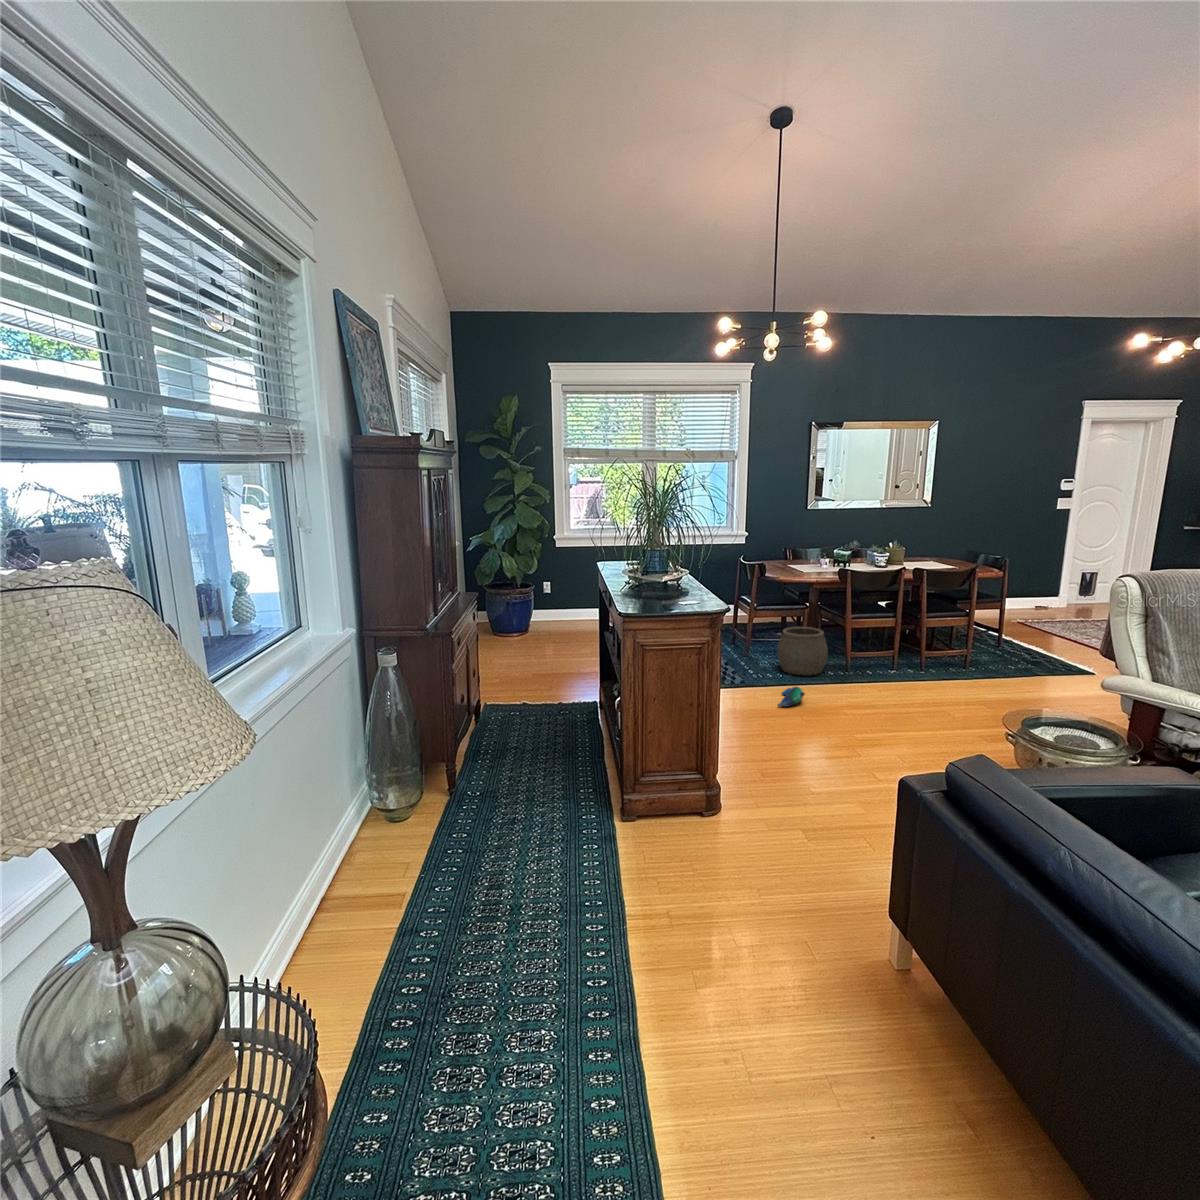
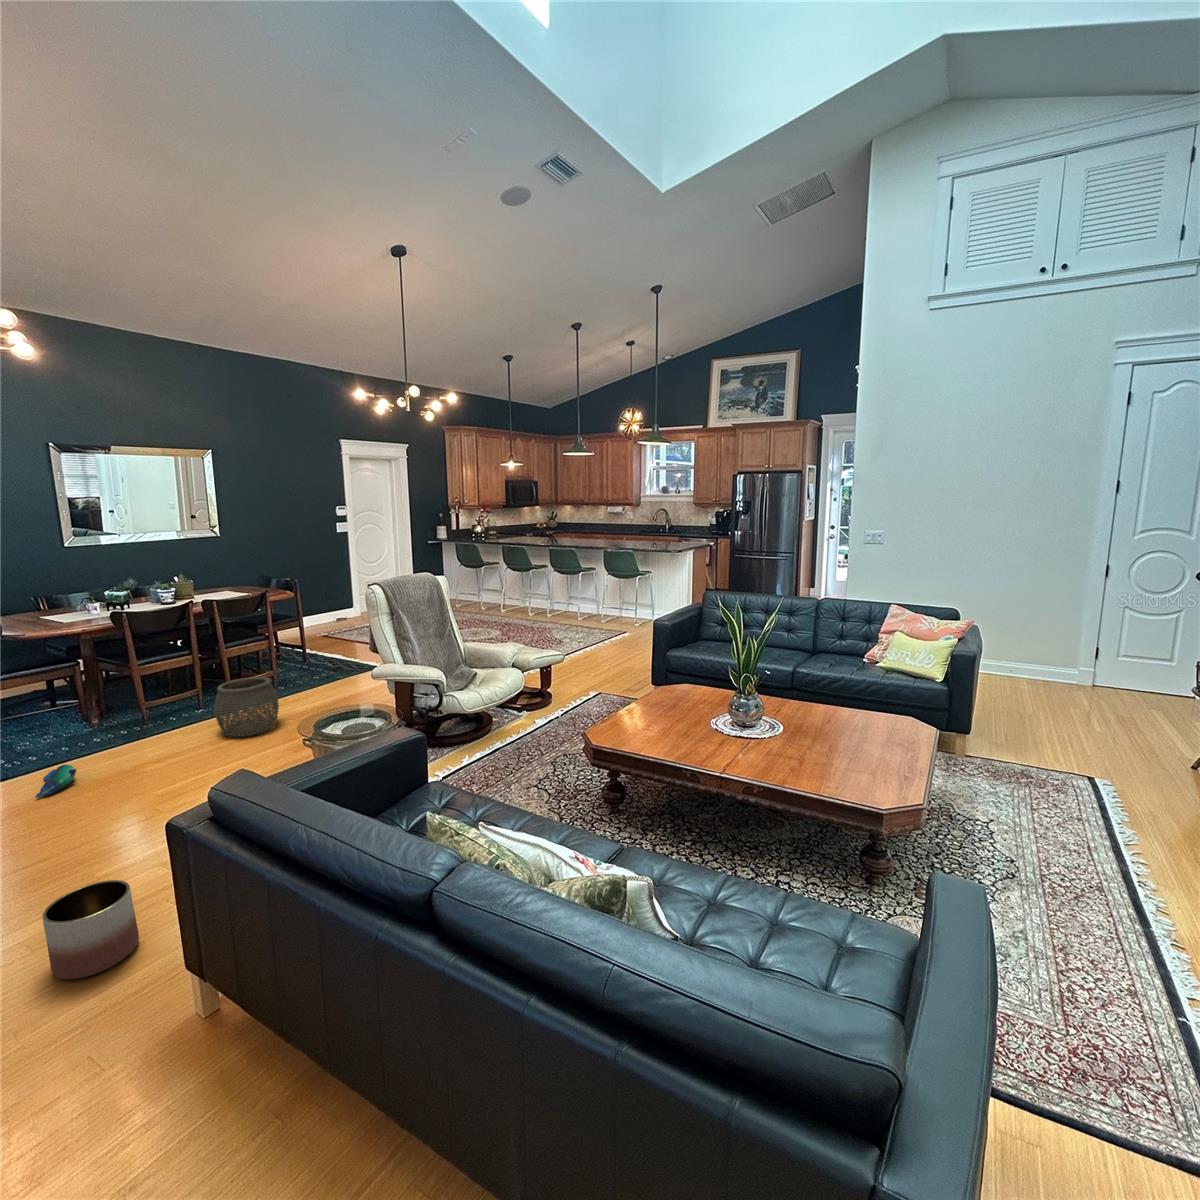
woven basket: present [778,627,827,675] -> present [214,677,279,737]
planter: none [792,791,853,863] -> present [42,880,139,979]

